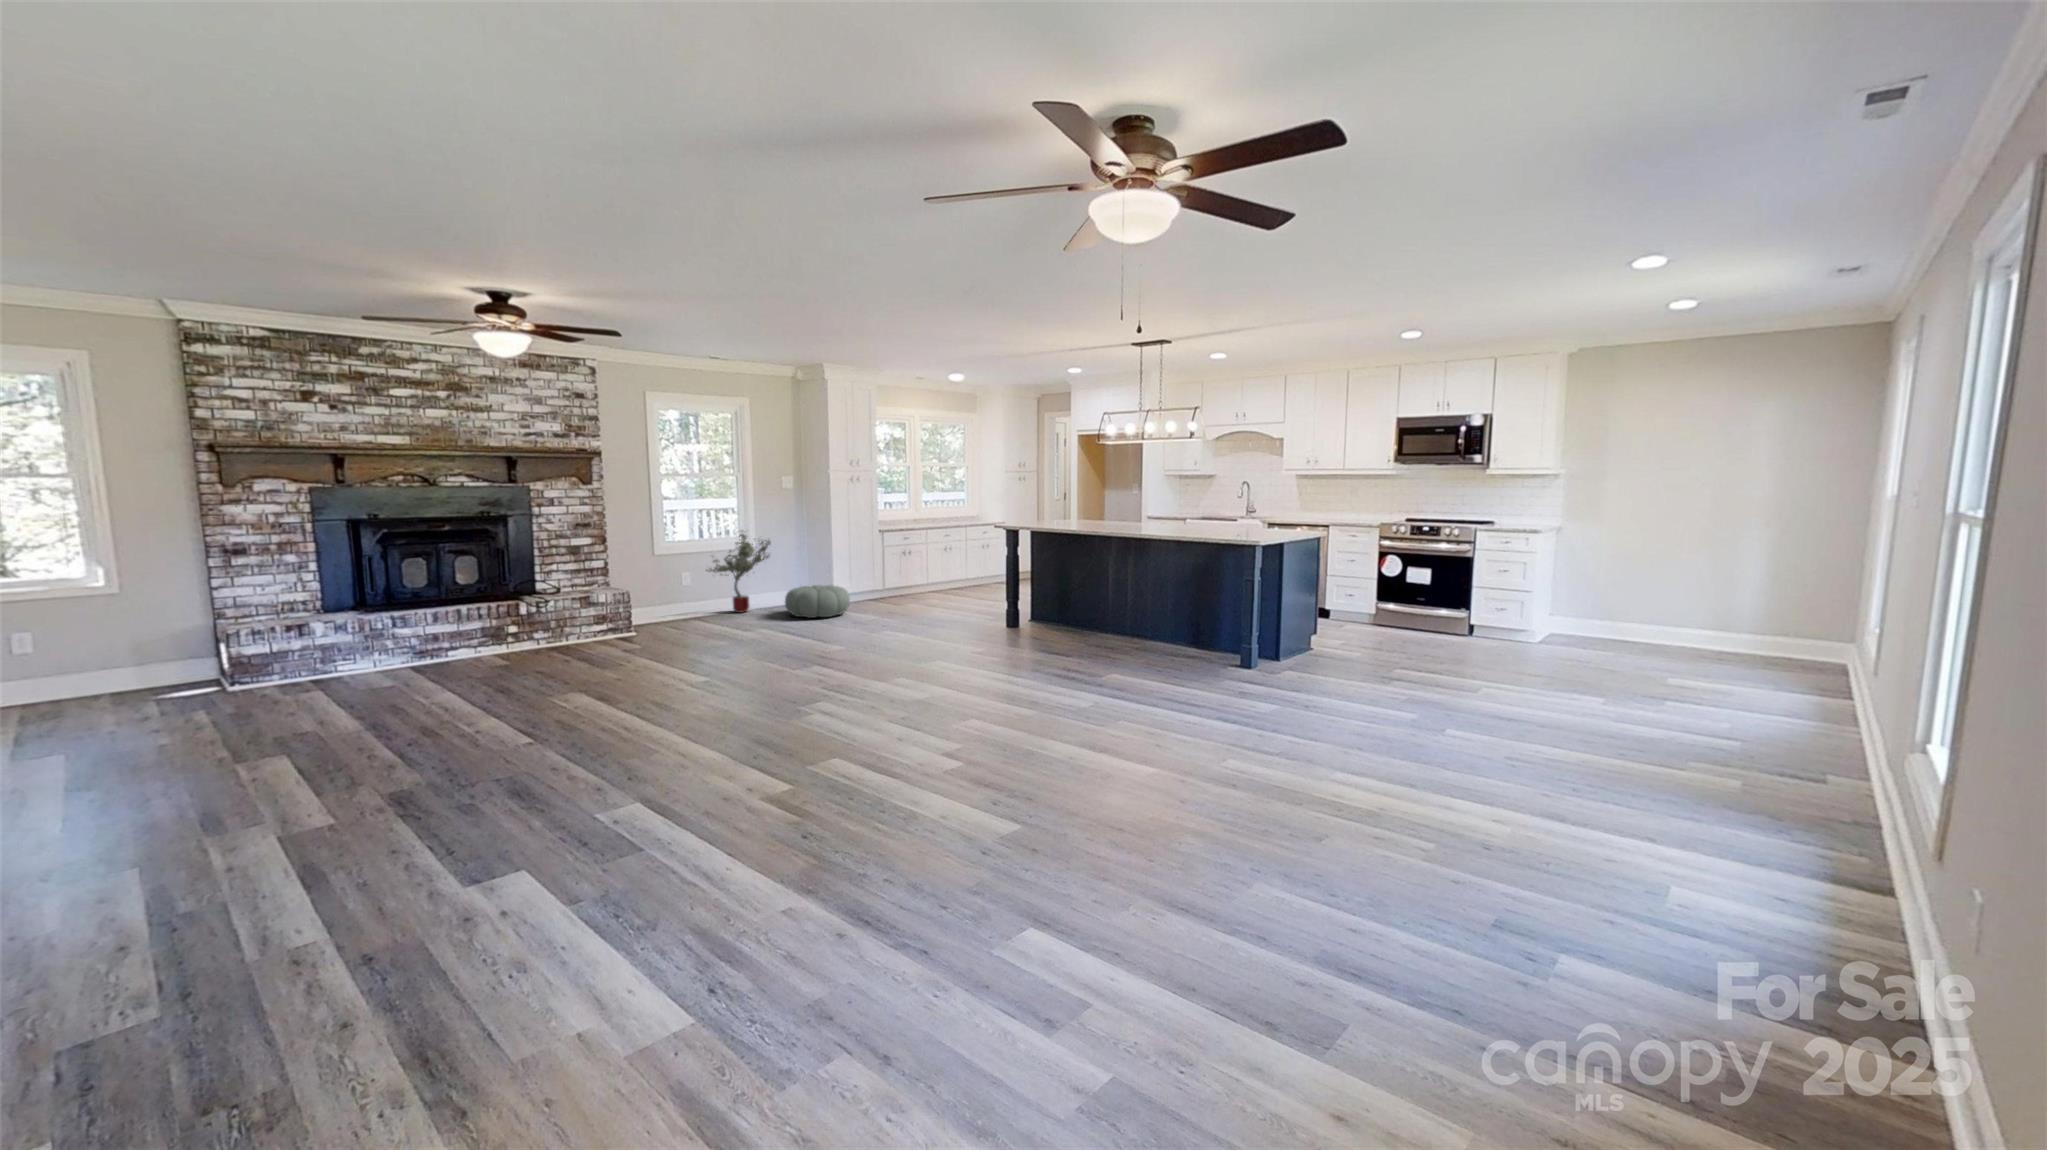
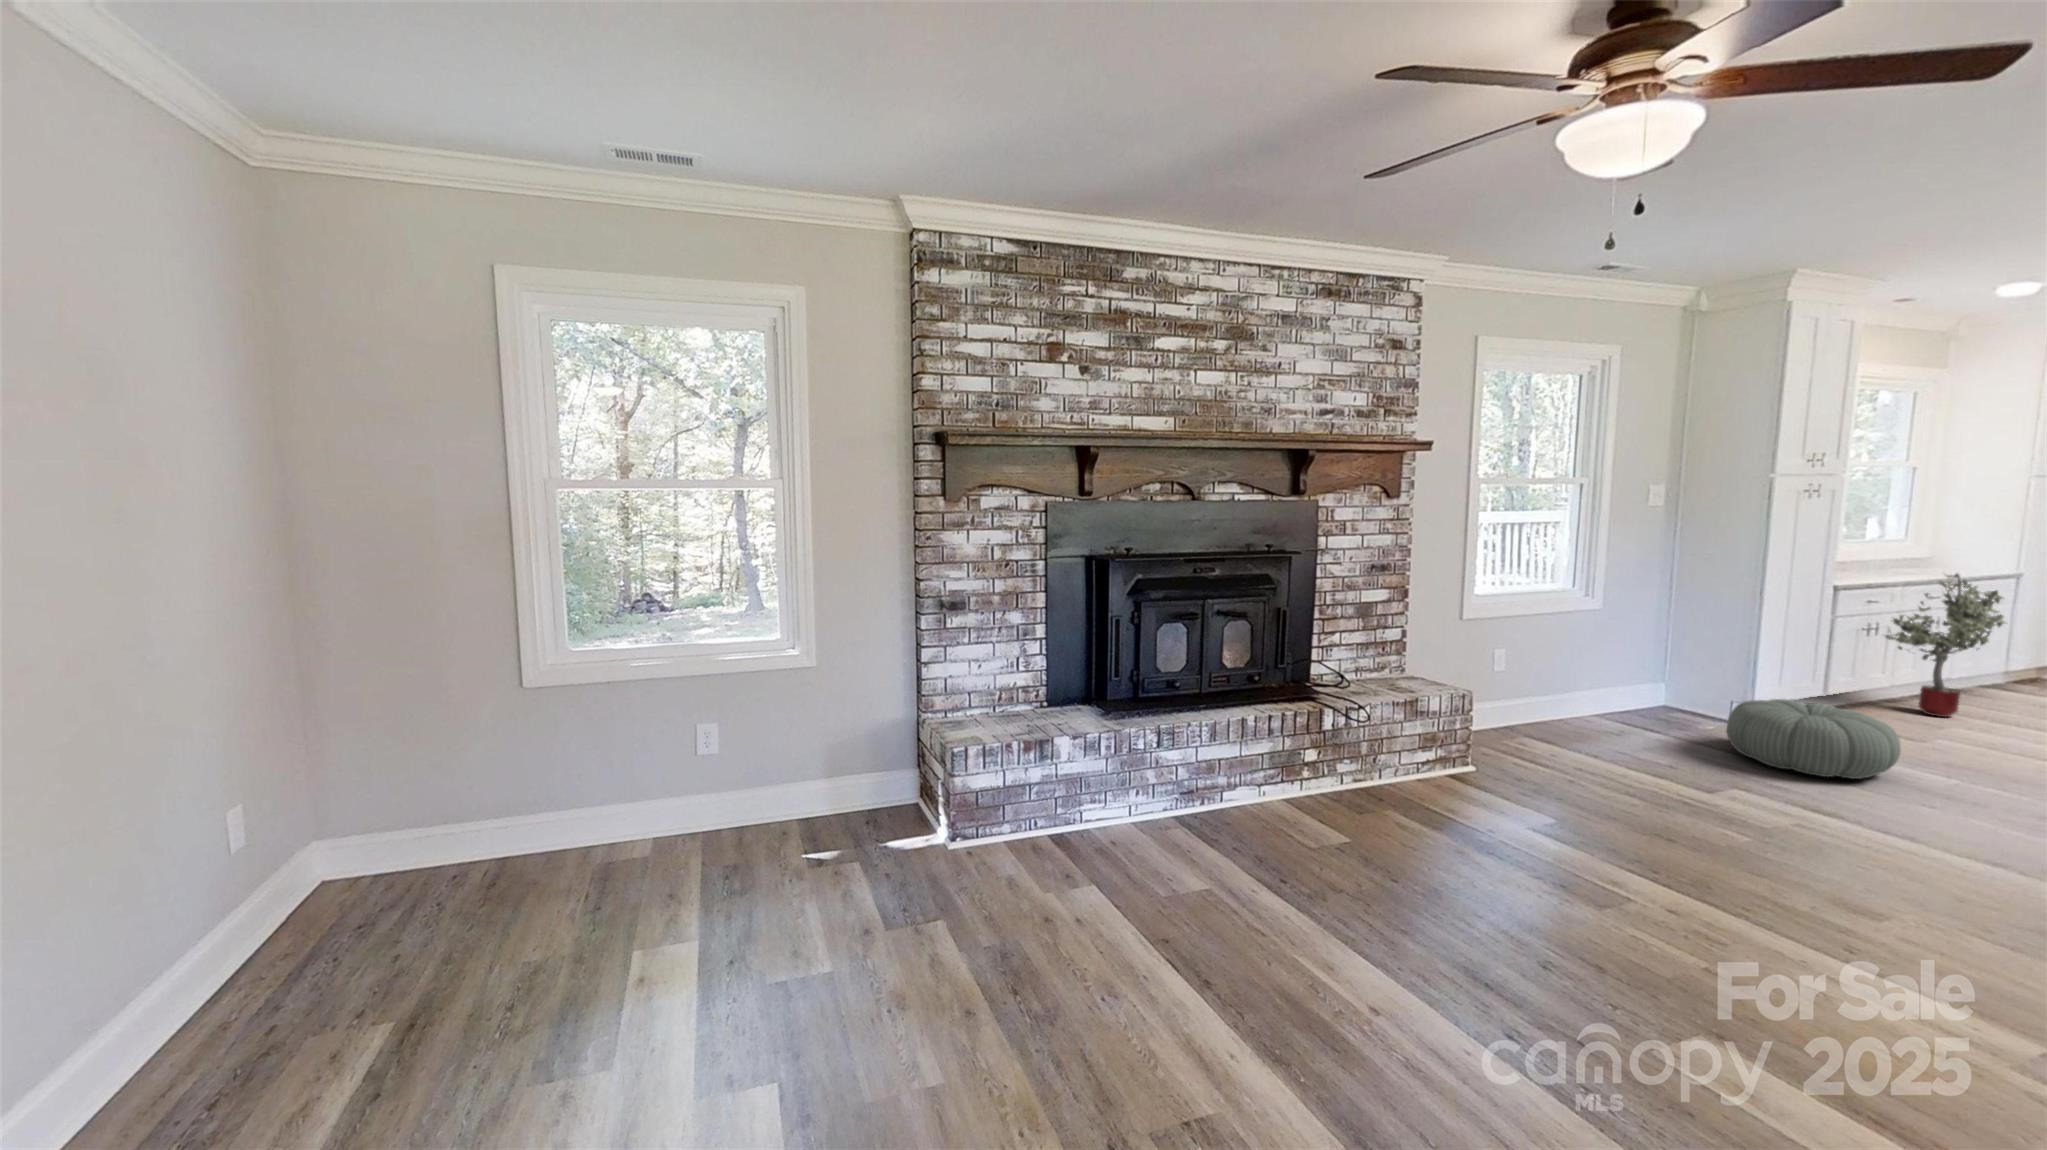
potted tree: present [706,530,771,613] -> present [1885,573,2005,717]

